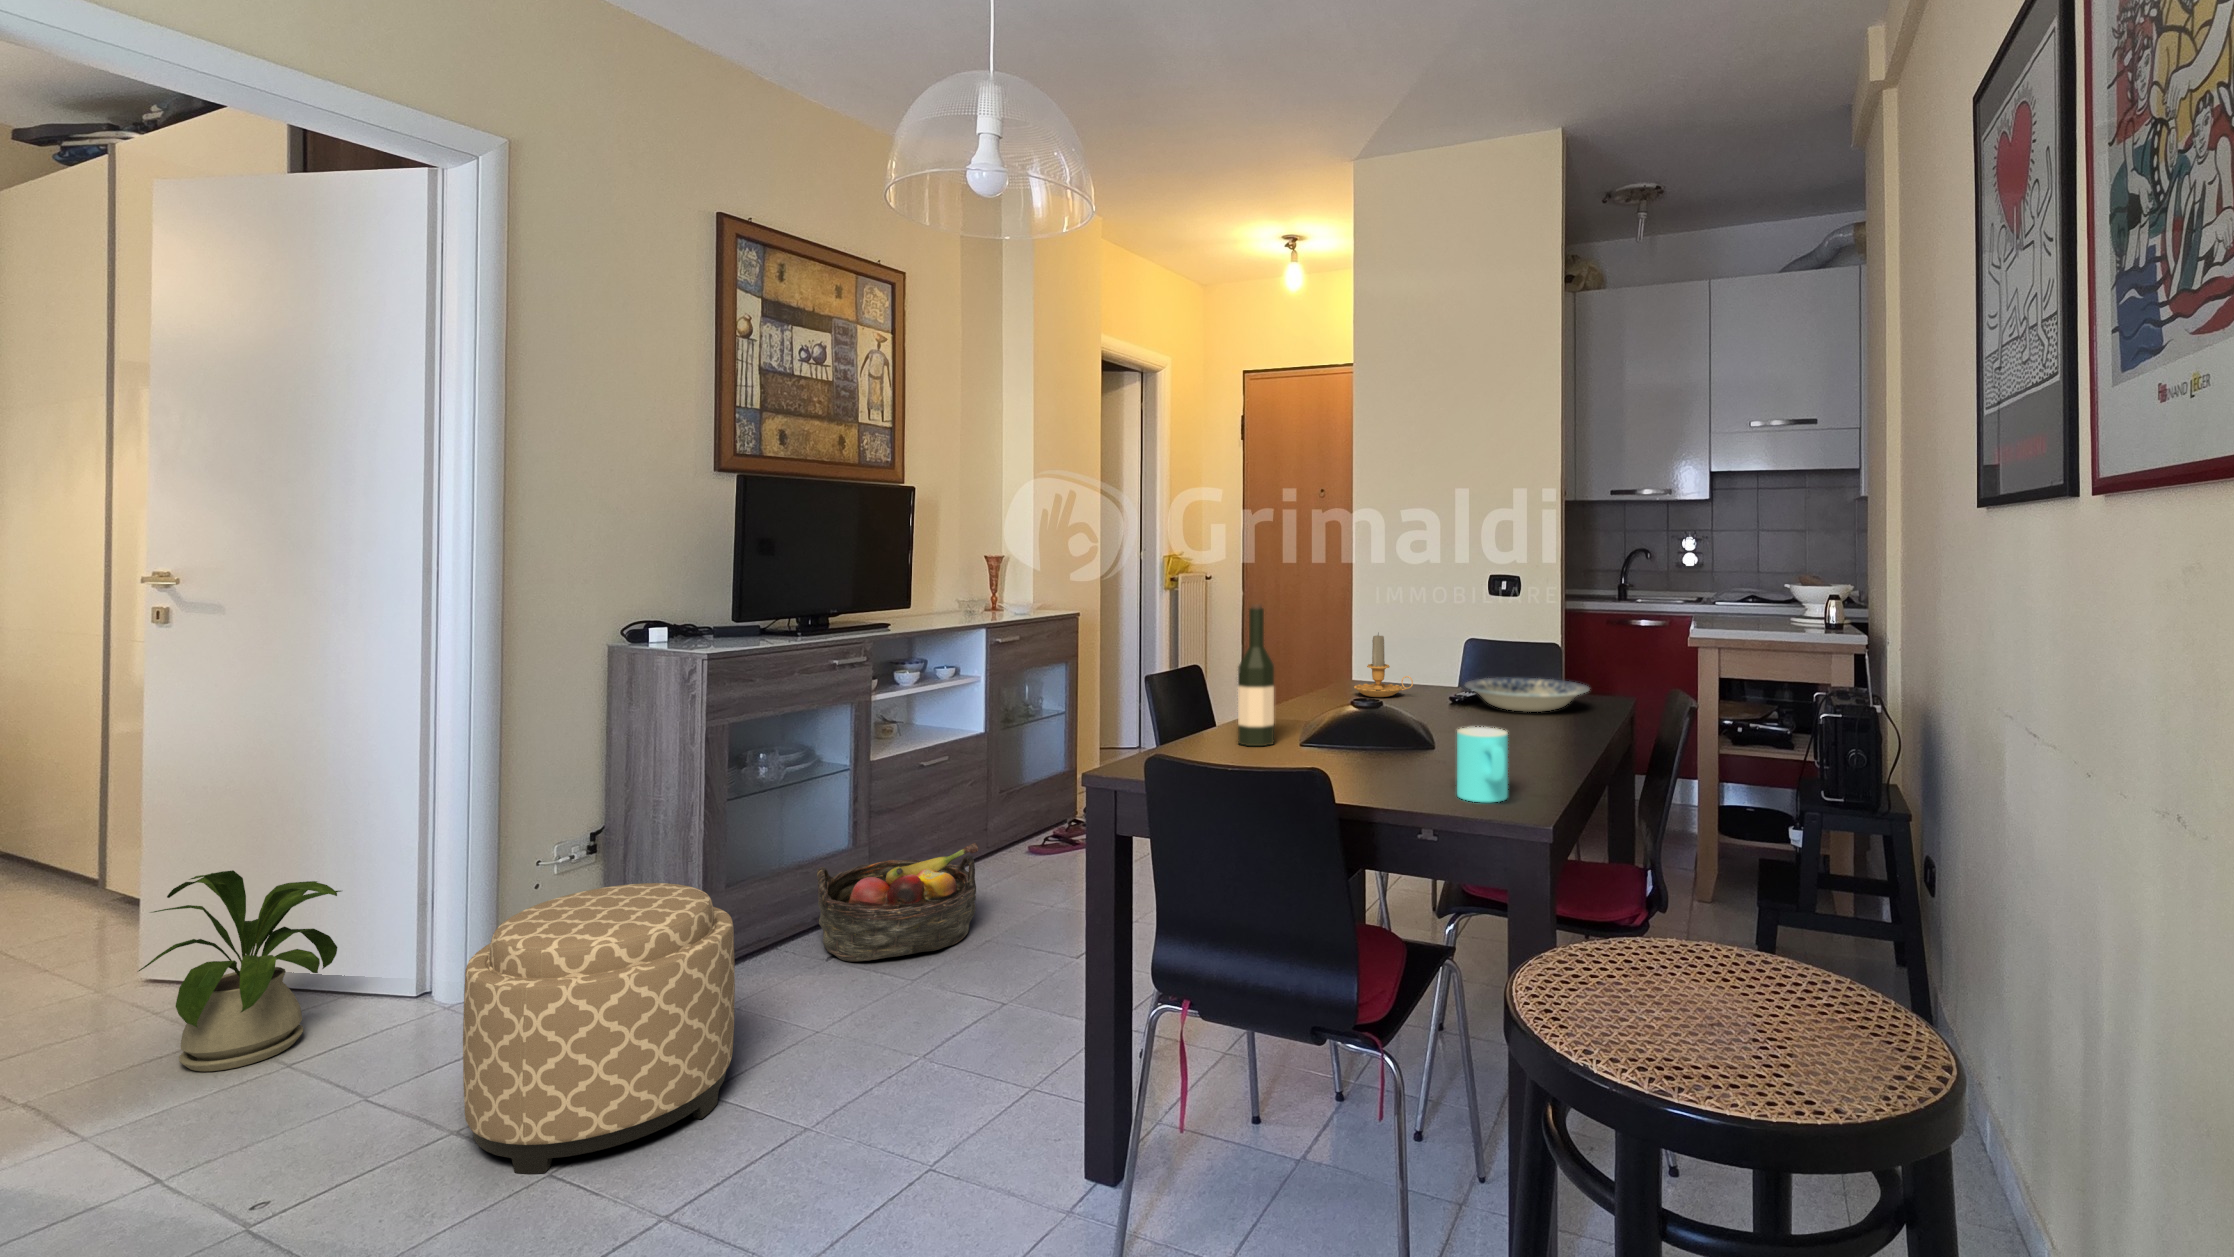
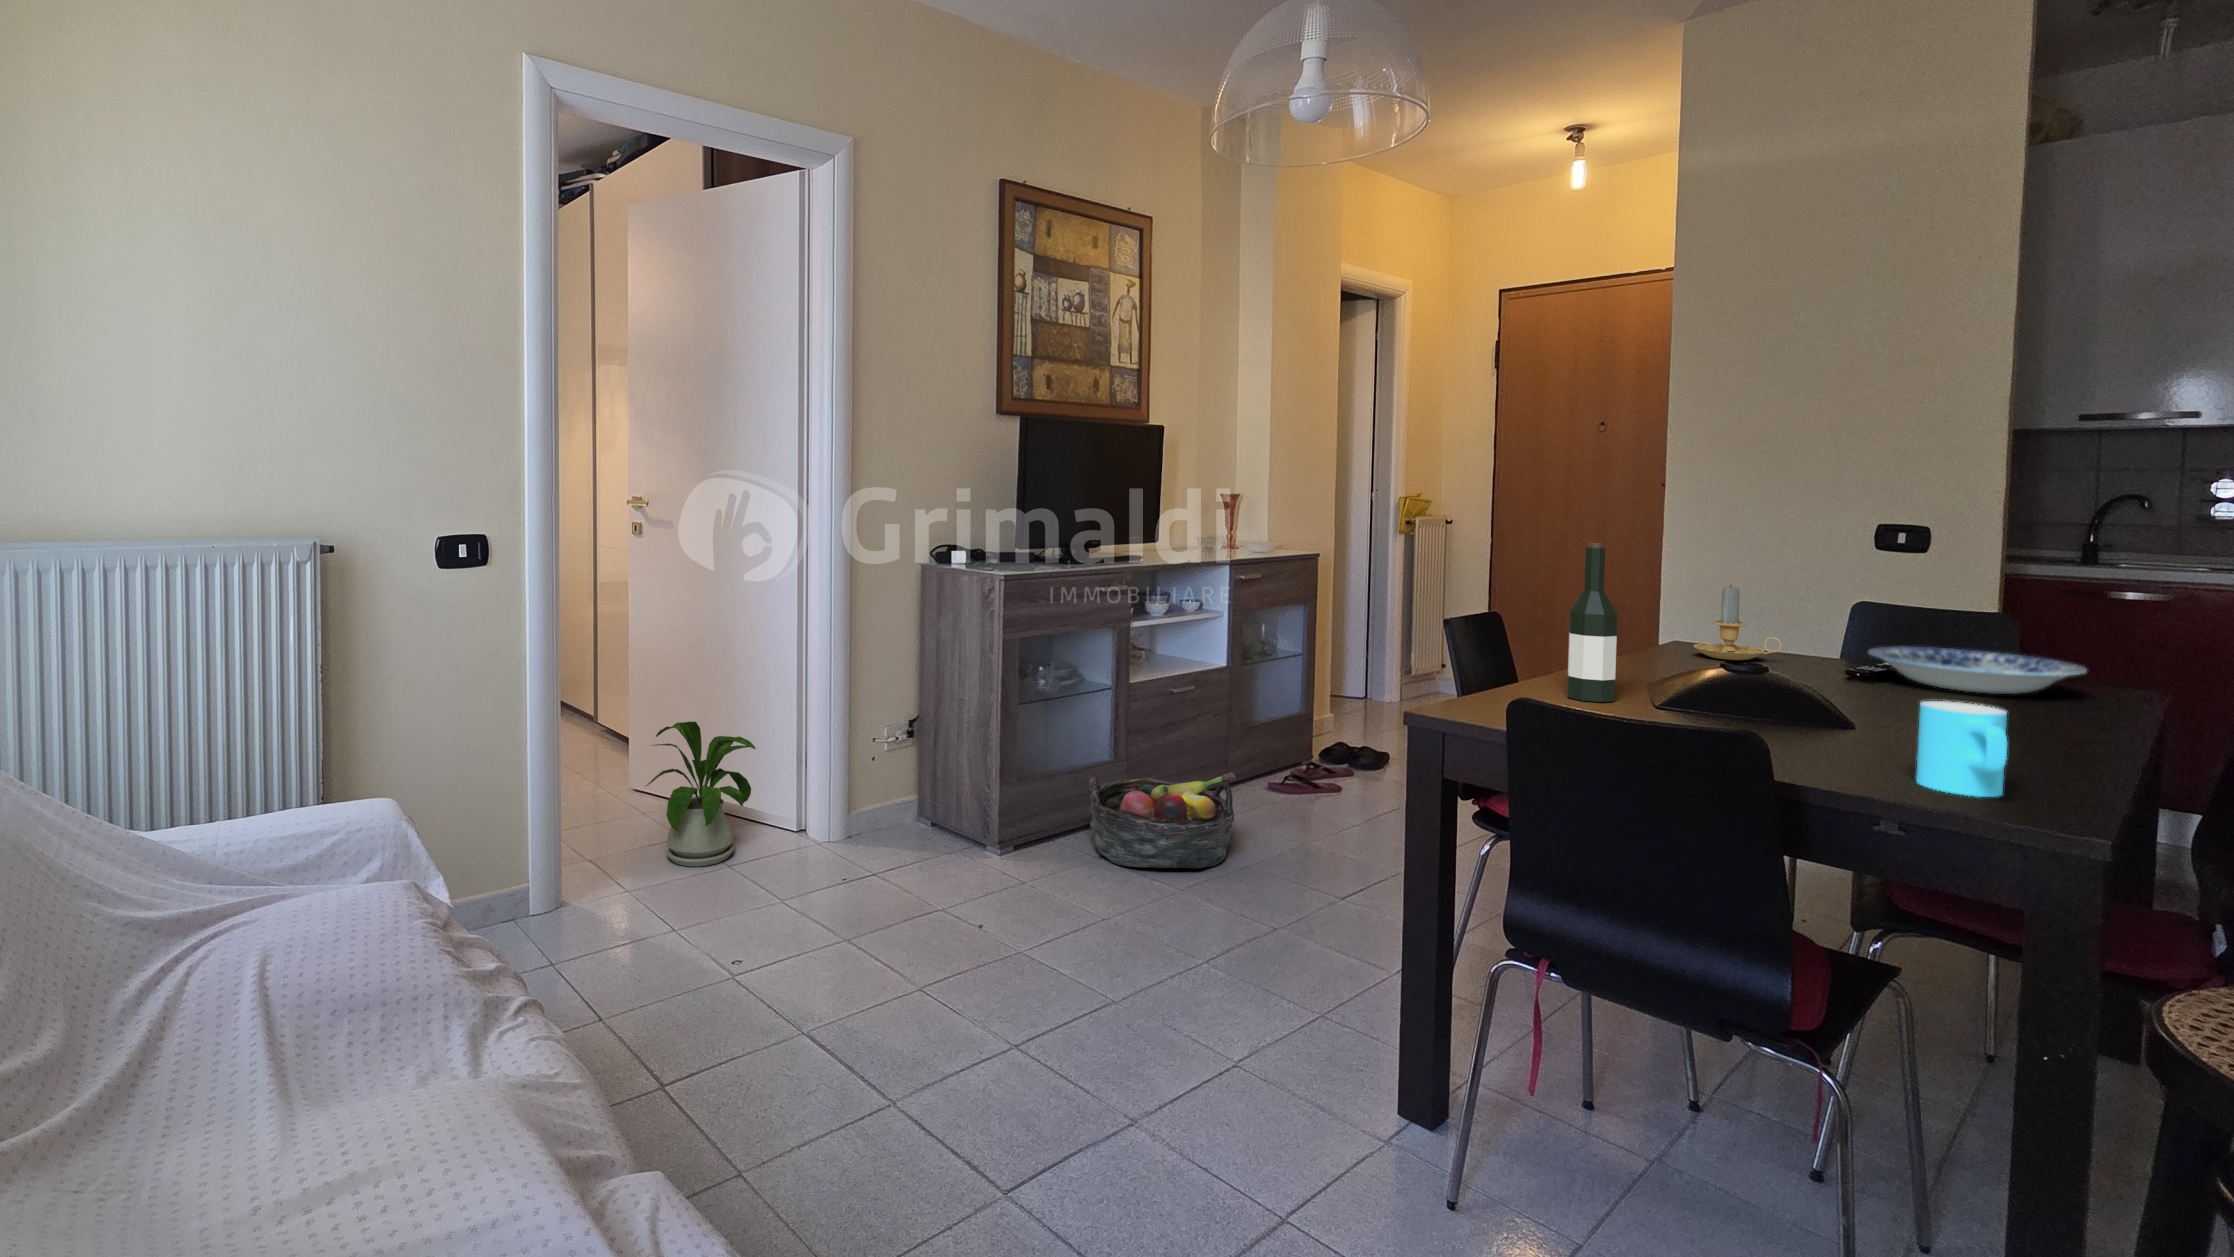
ottoman: present [463,883,735,1174] -> none [853,768,1044,992]

